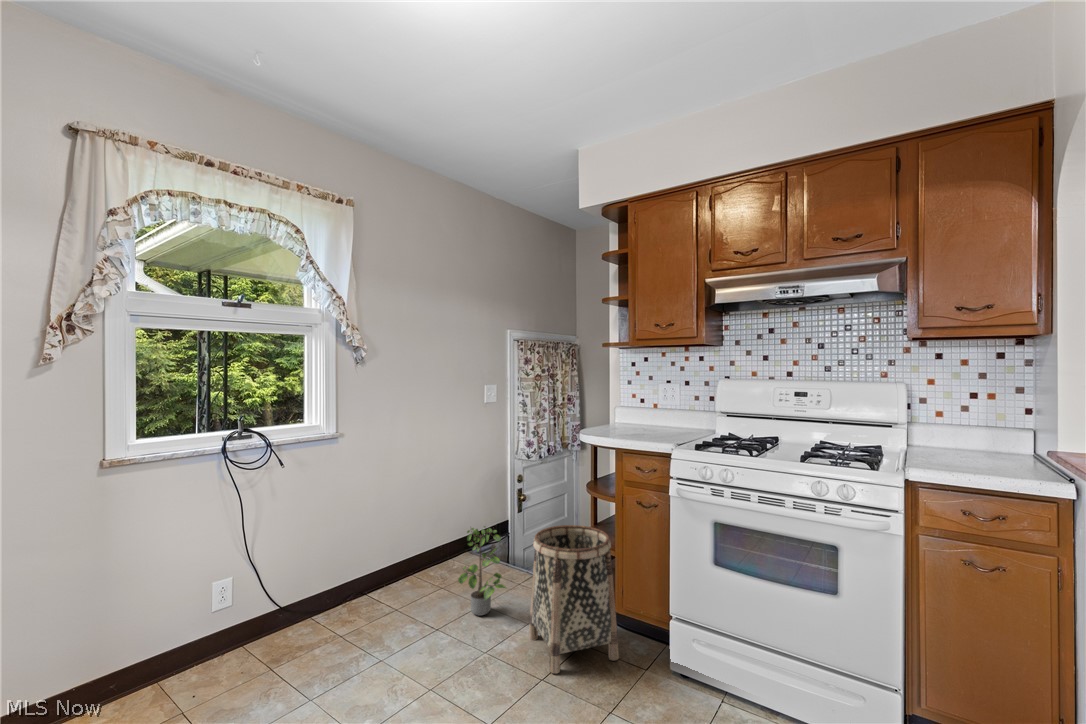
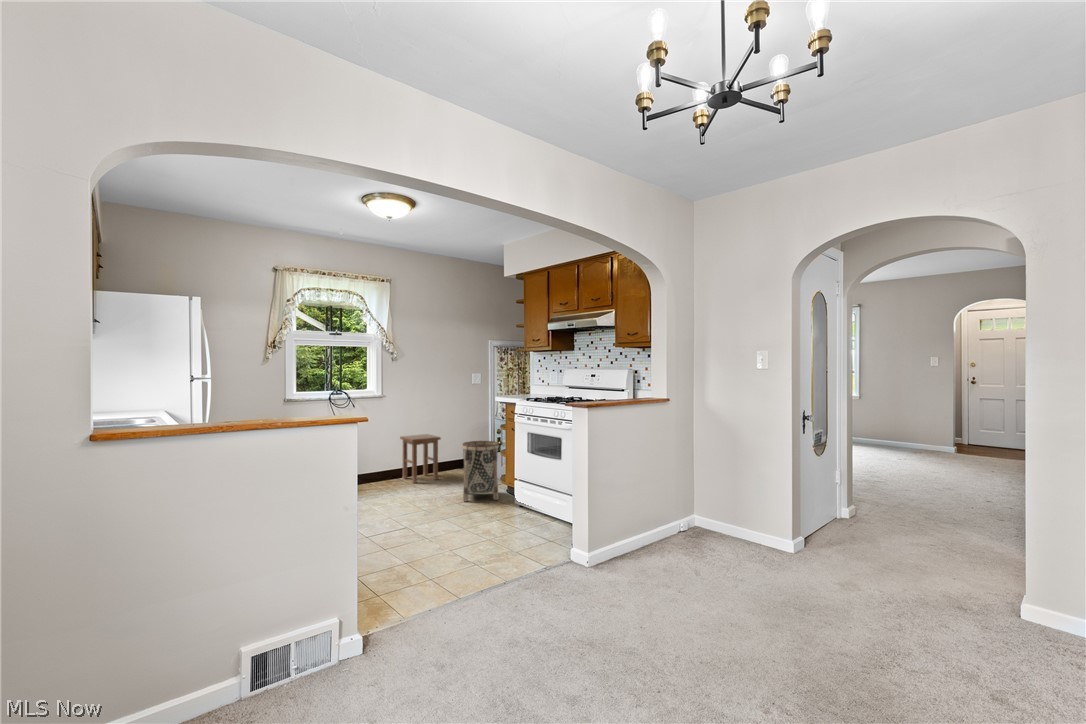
stool: none [371,500,454,610] -> present [400,434,441,483]
potted plant: present [458,526,506,616] -> none [437,442,458,487]

